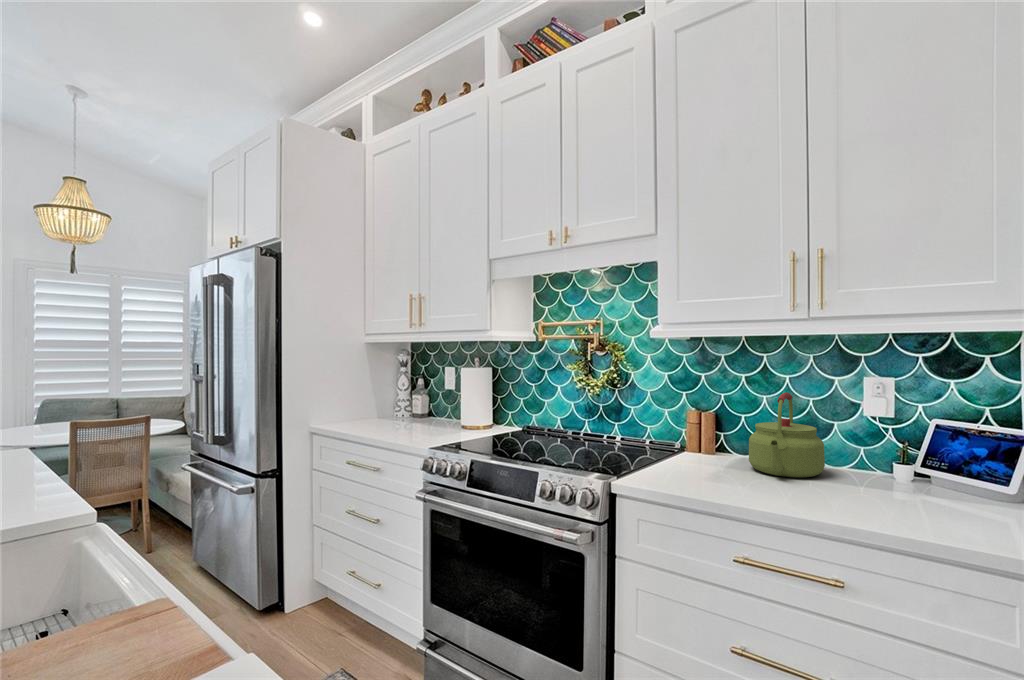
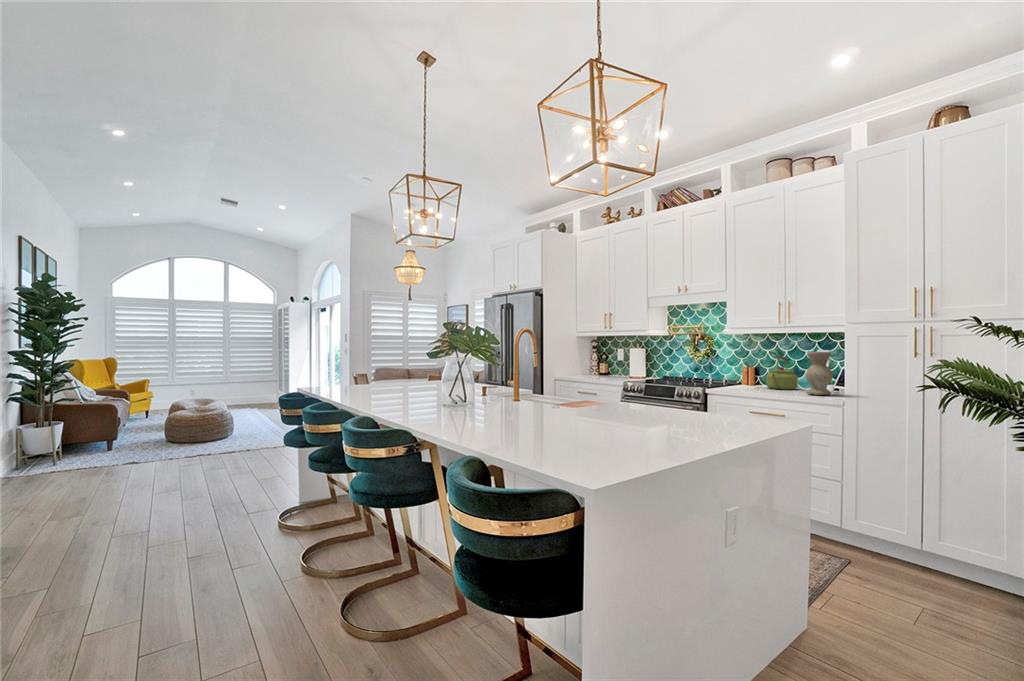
vase: none [883,386,968,520] -> present [806,351,833,395]

